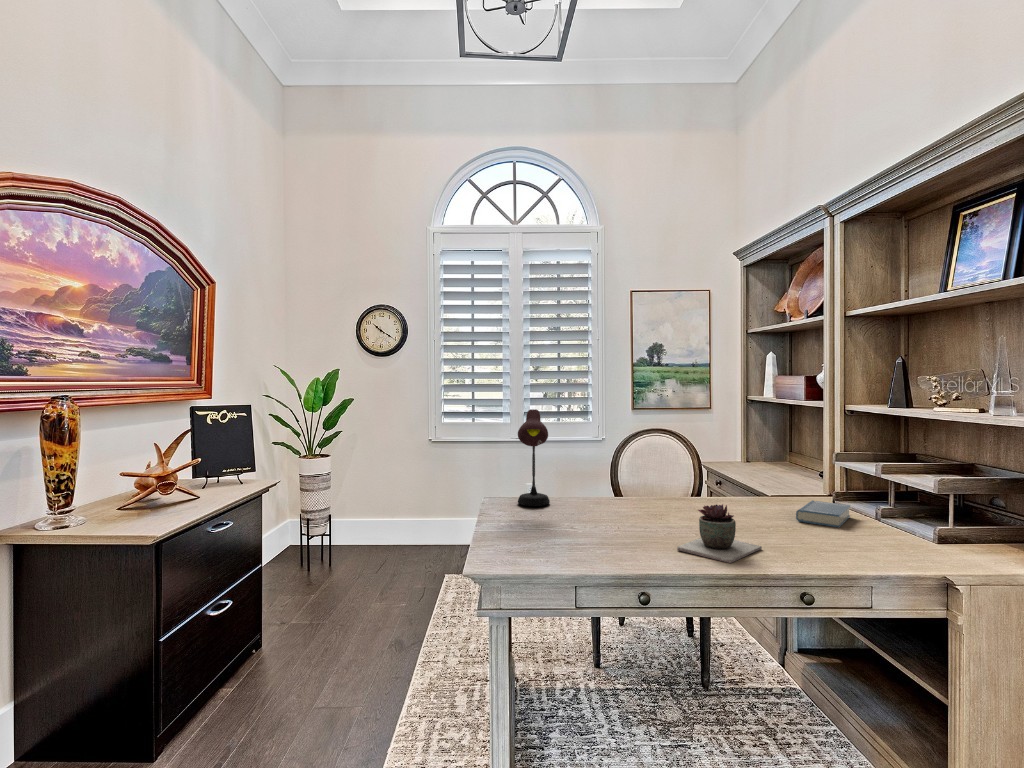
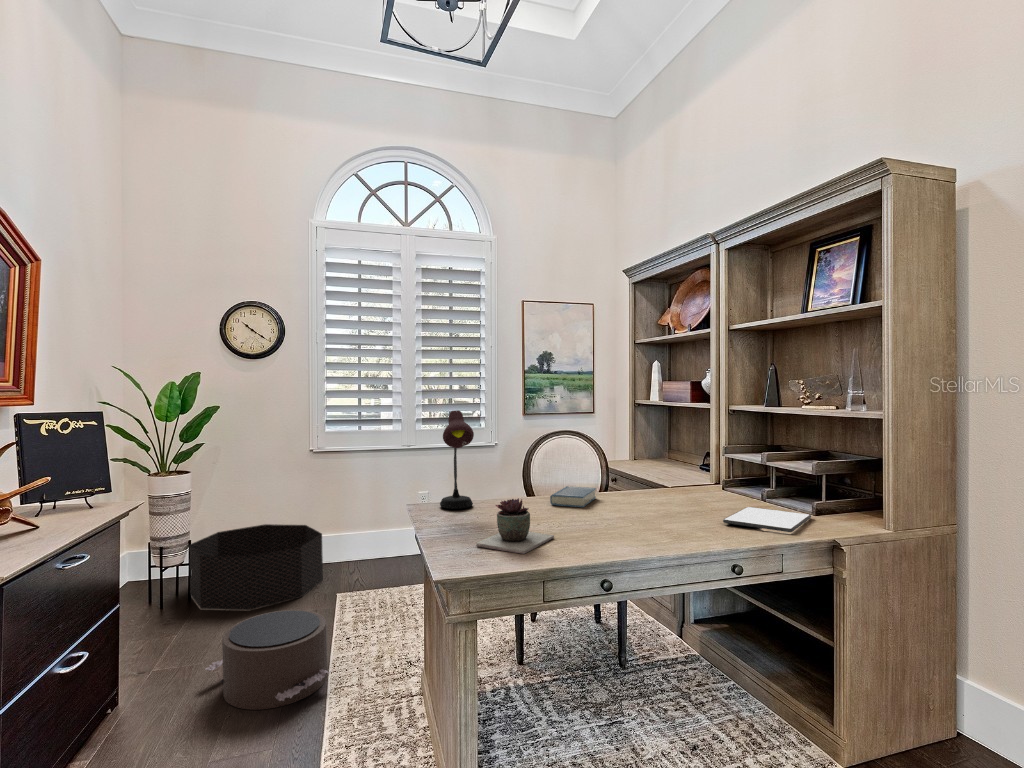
hardback book: present [796,500,850,527] -> present [550,486,596,507]
succulent plant: present [677,504,762,563] -> present [476,498,554,554]
basket: none [330,506,442,582] -> present [189,524,323,610]
tablet: none [803,529,921,563] -> present [723,507,811,532]
pouf: none [318,586,420,673] -> present [205,610,331,710]

